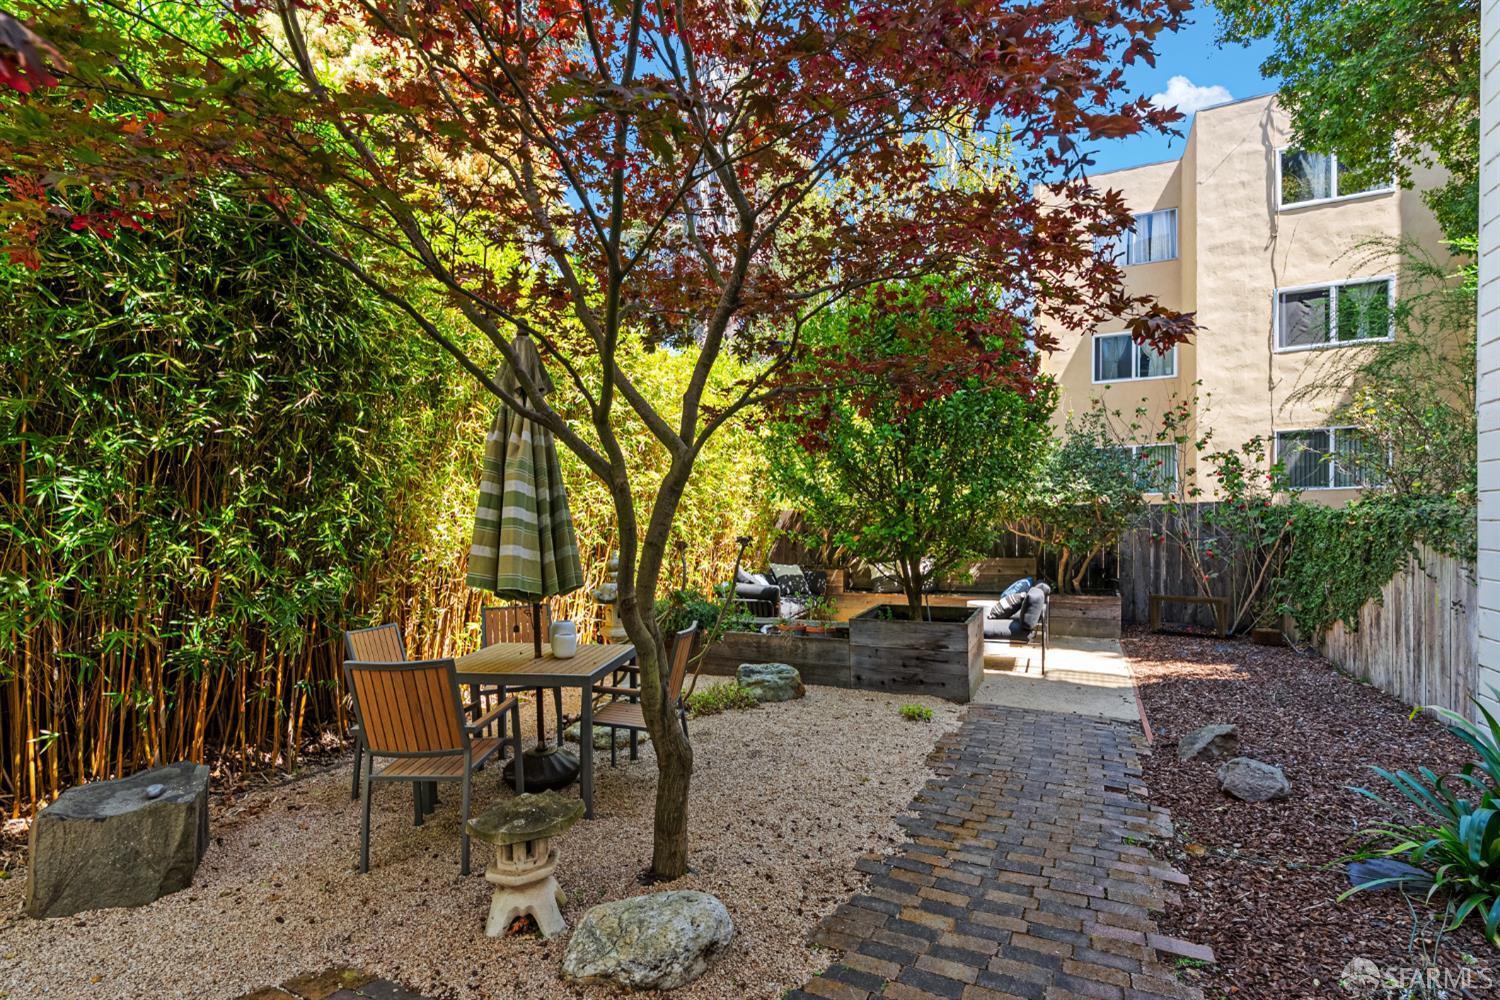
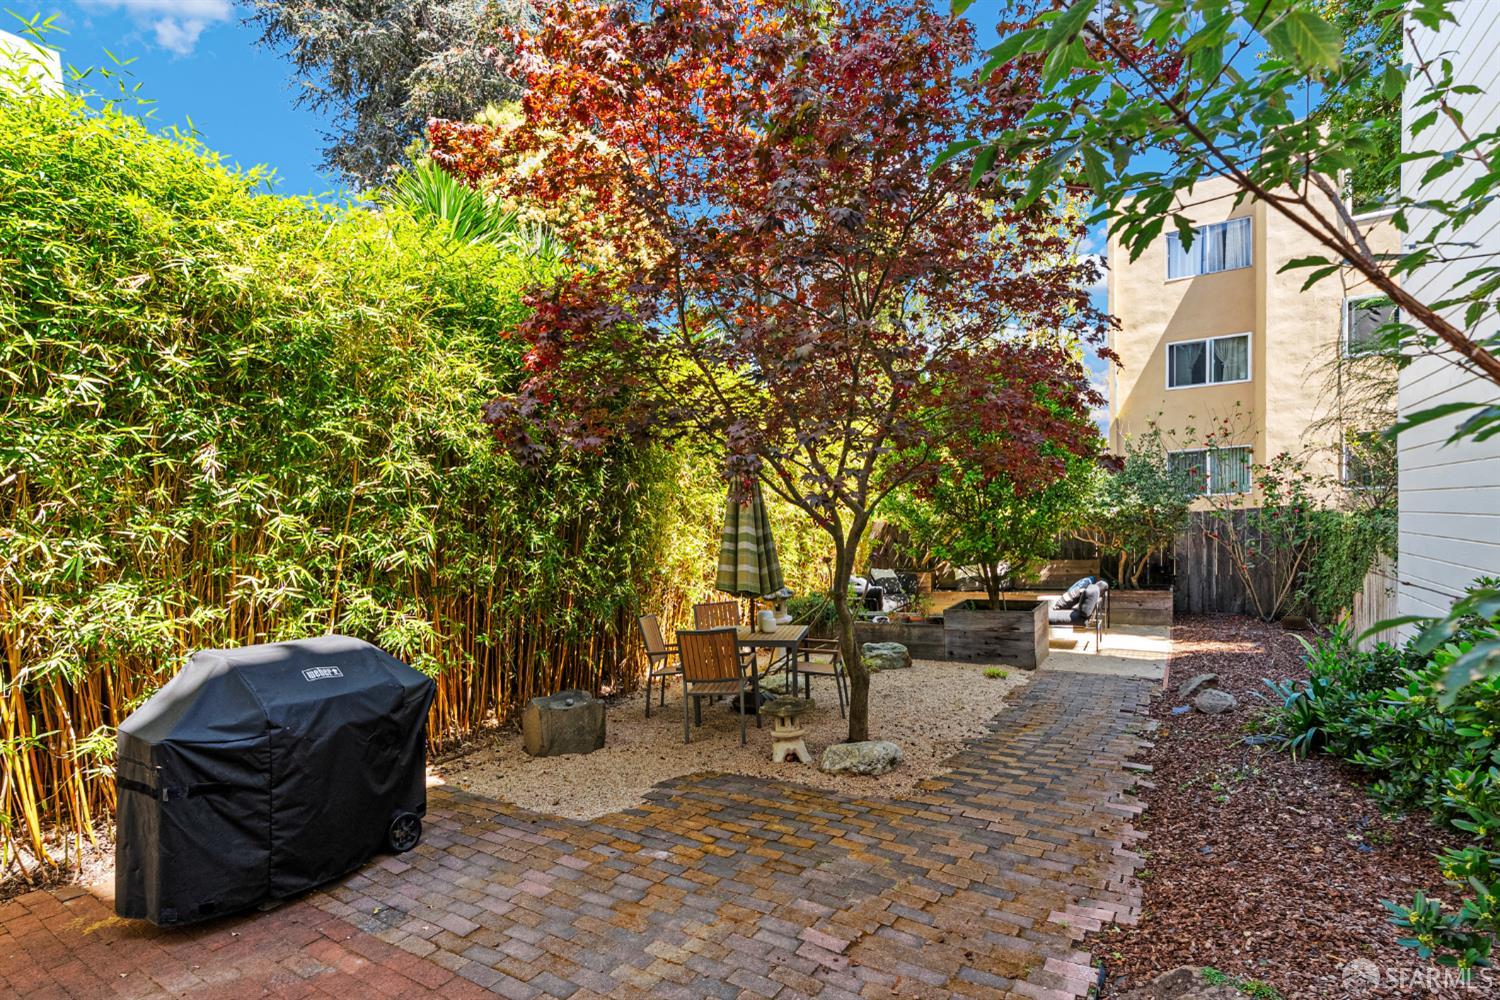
bench: present [1148,594,1230,638] -> none [1195,589,1266,625]

